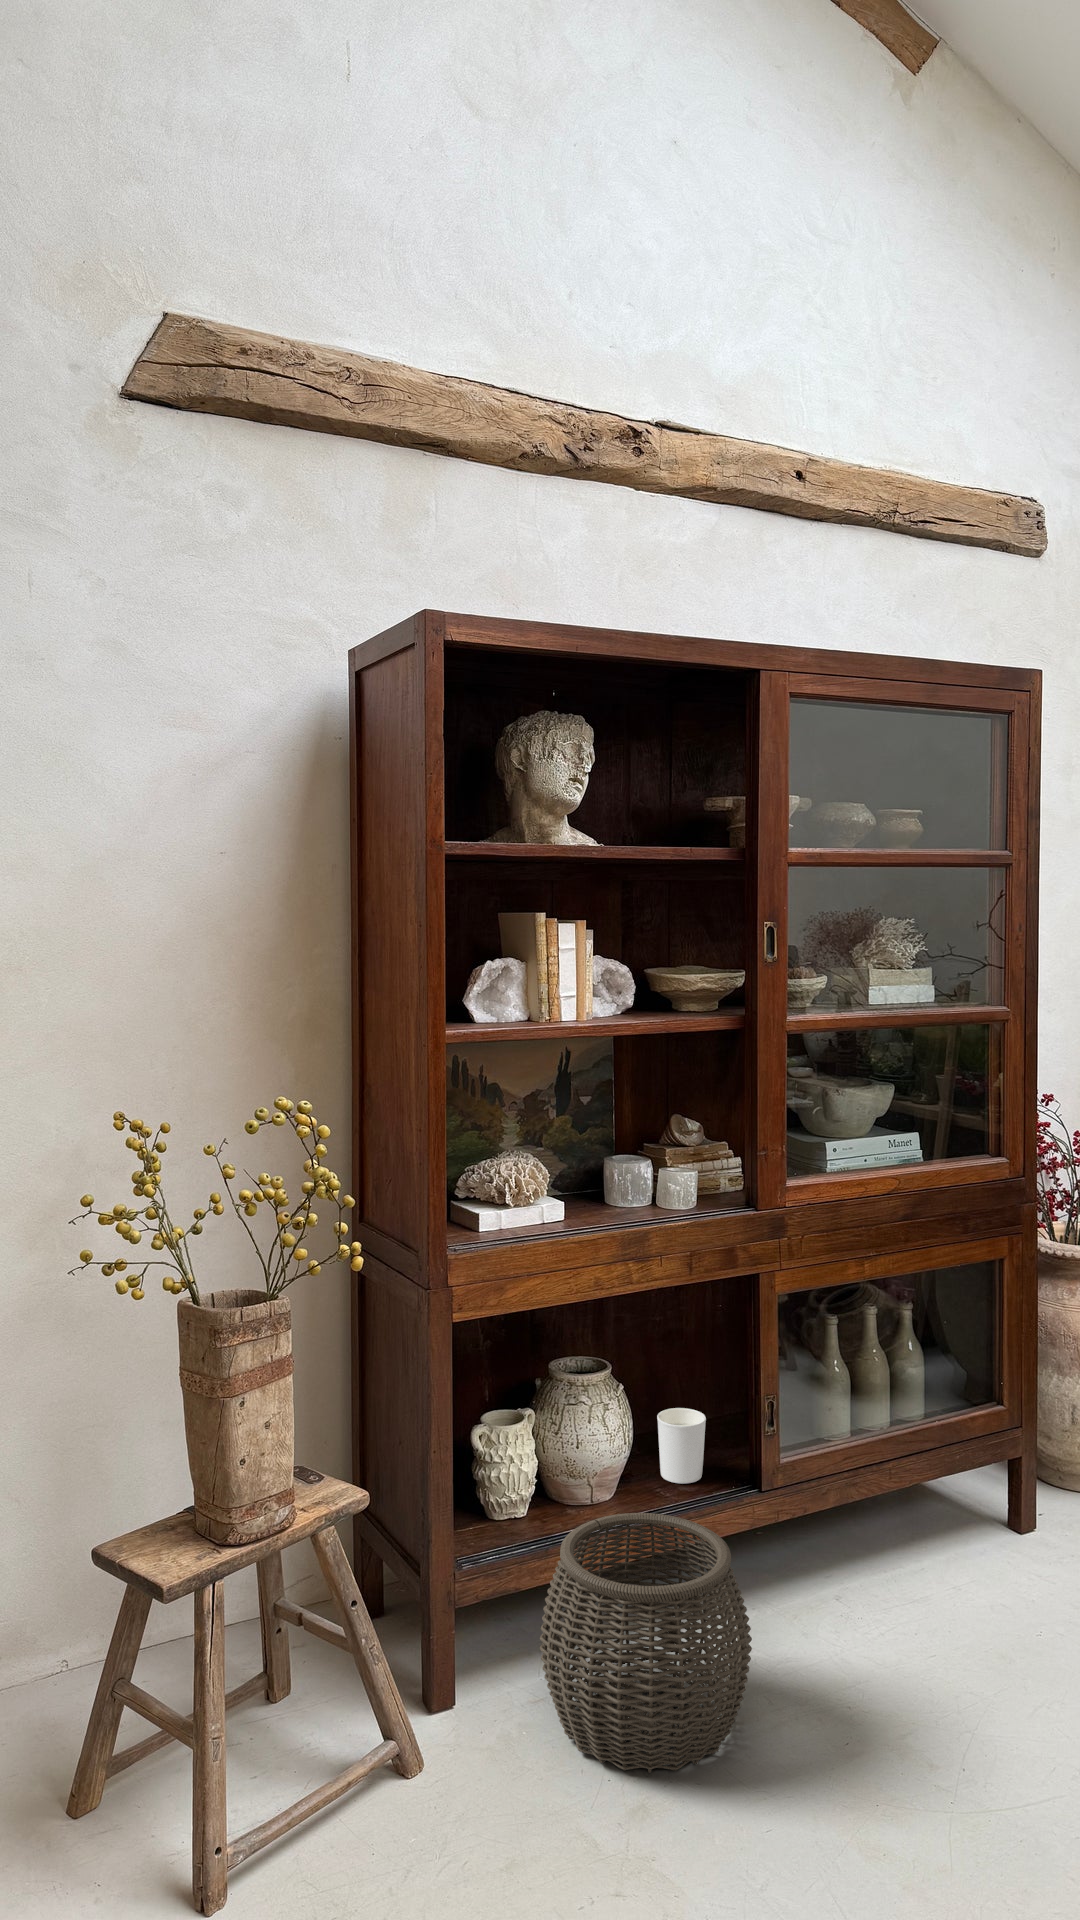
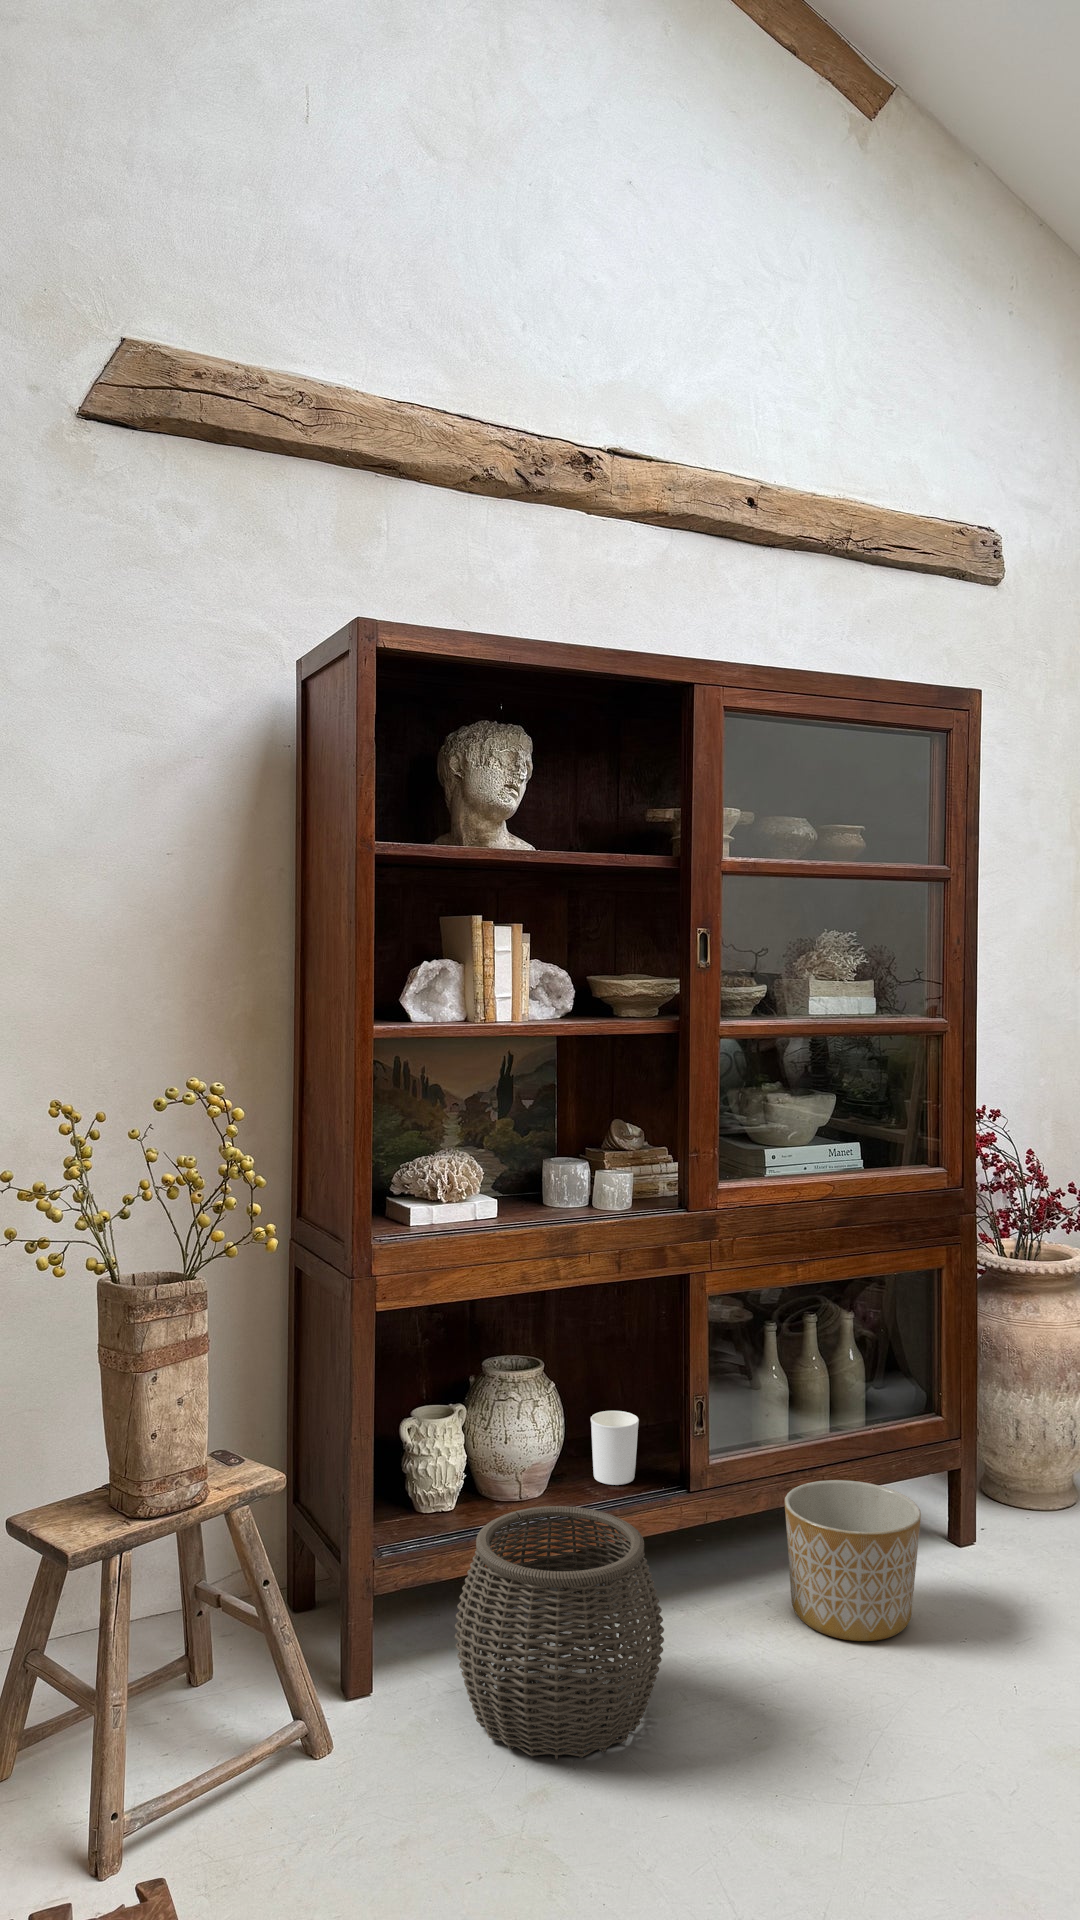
planter: none [855,1474,994,1637] -> present [785,1480,921,1641]

